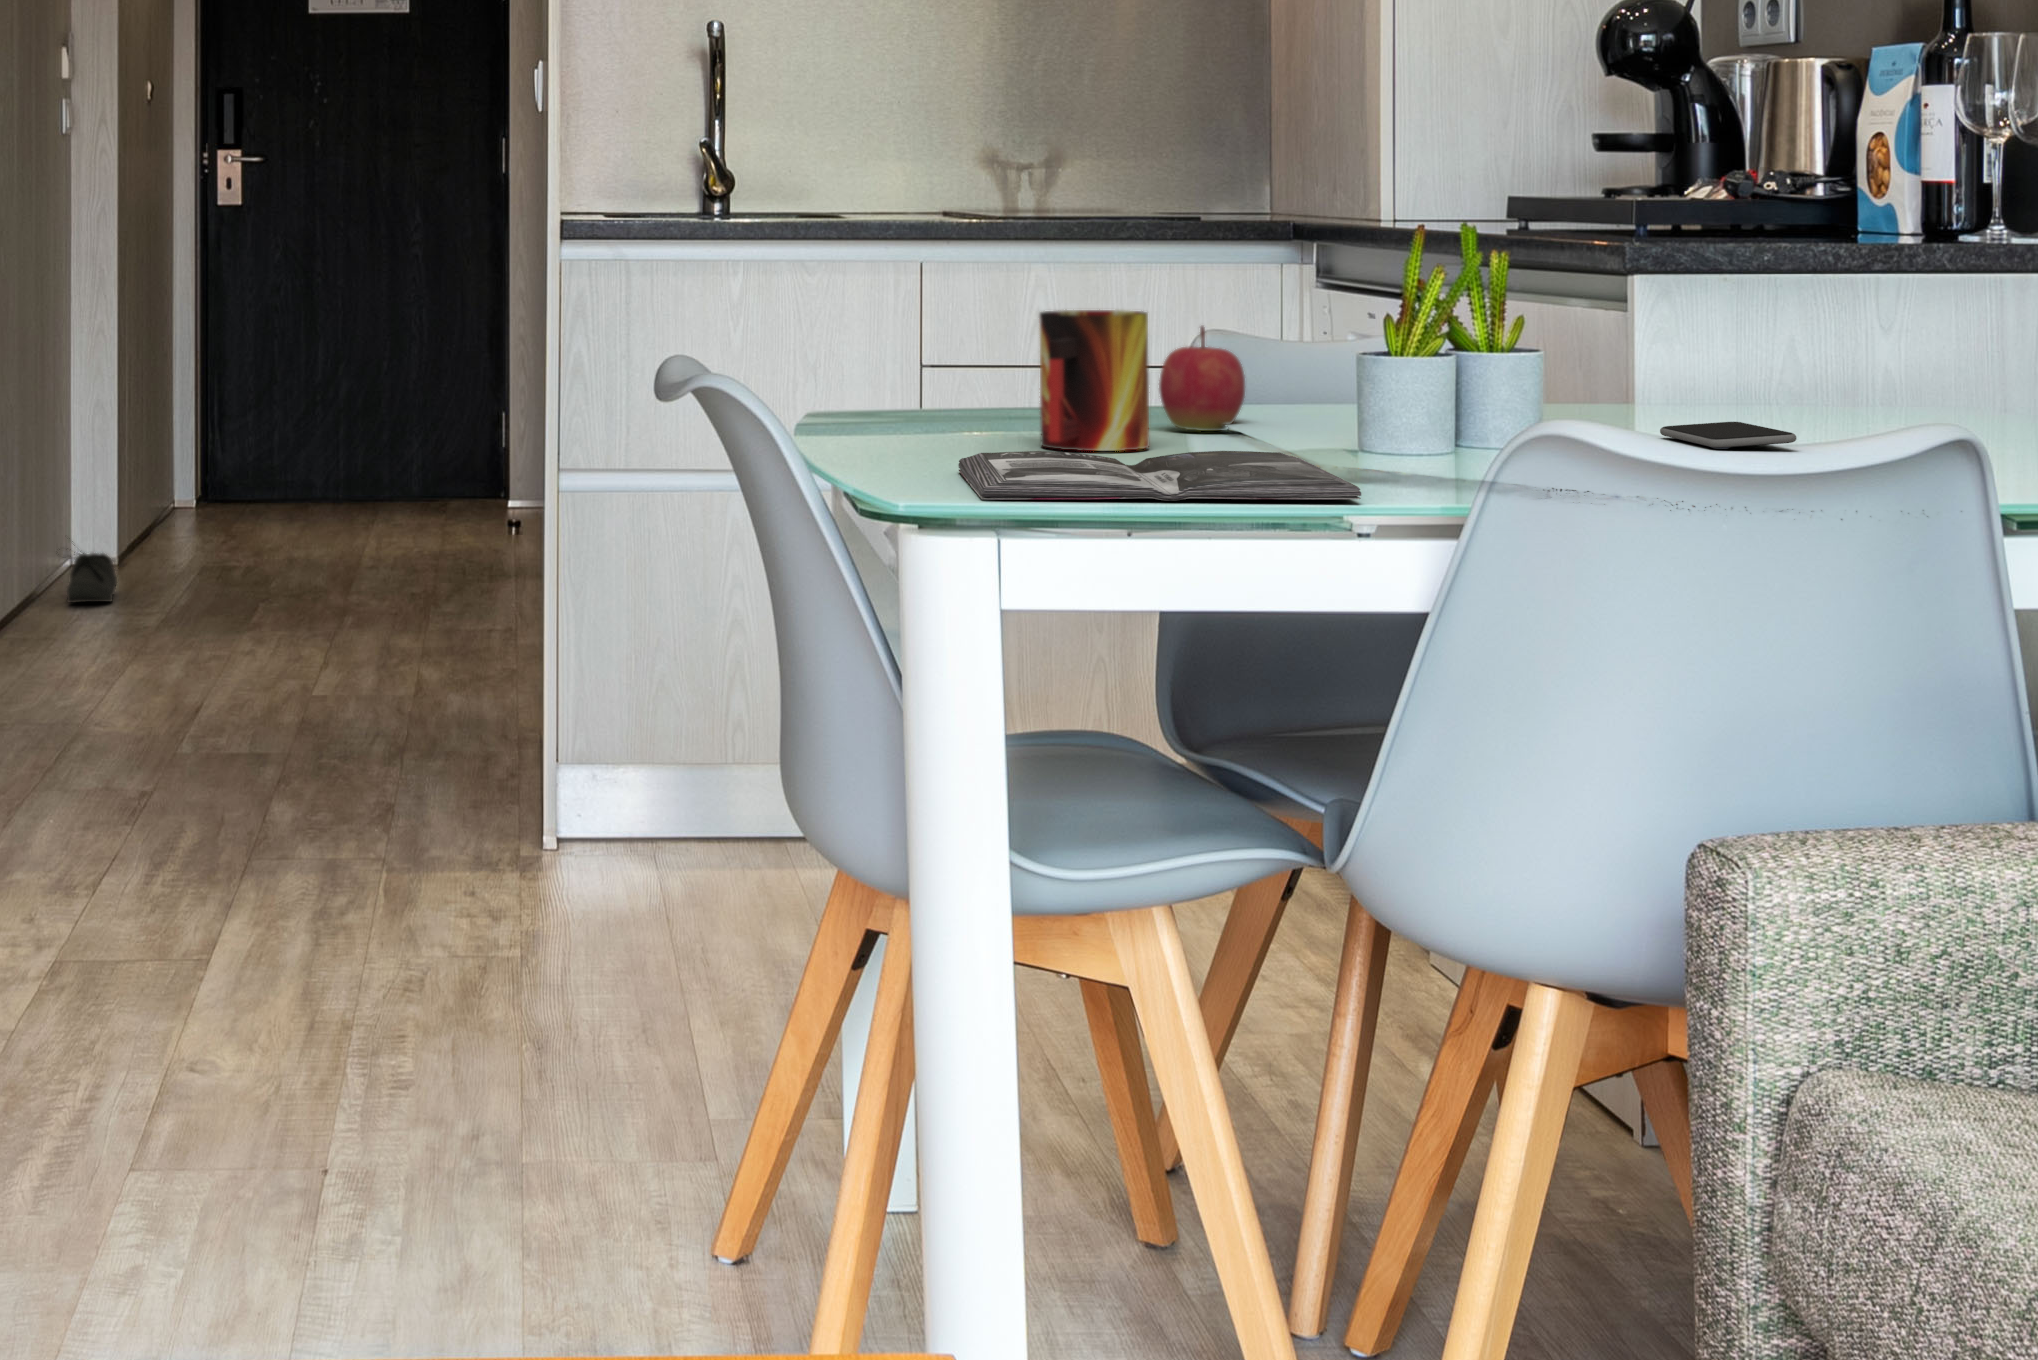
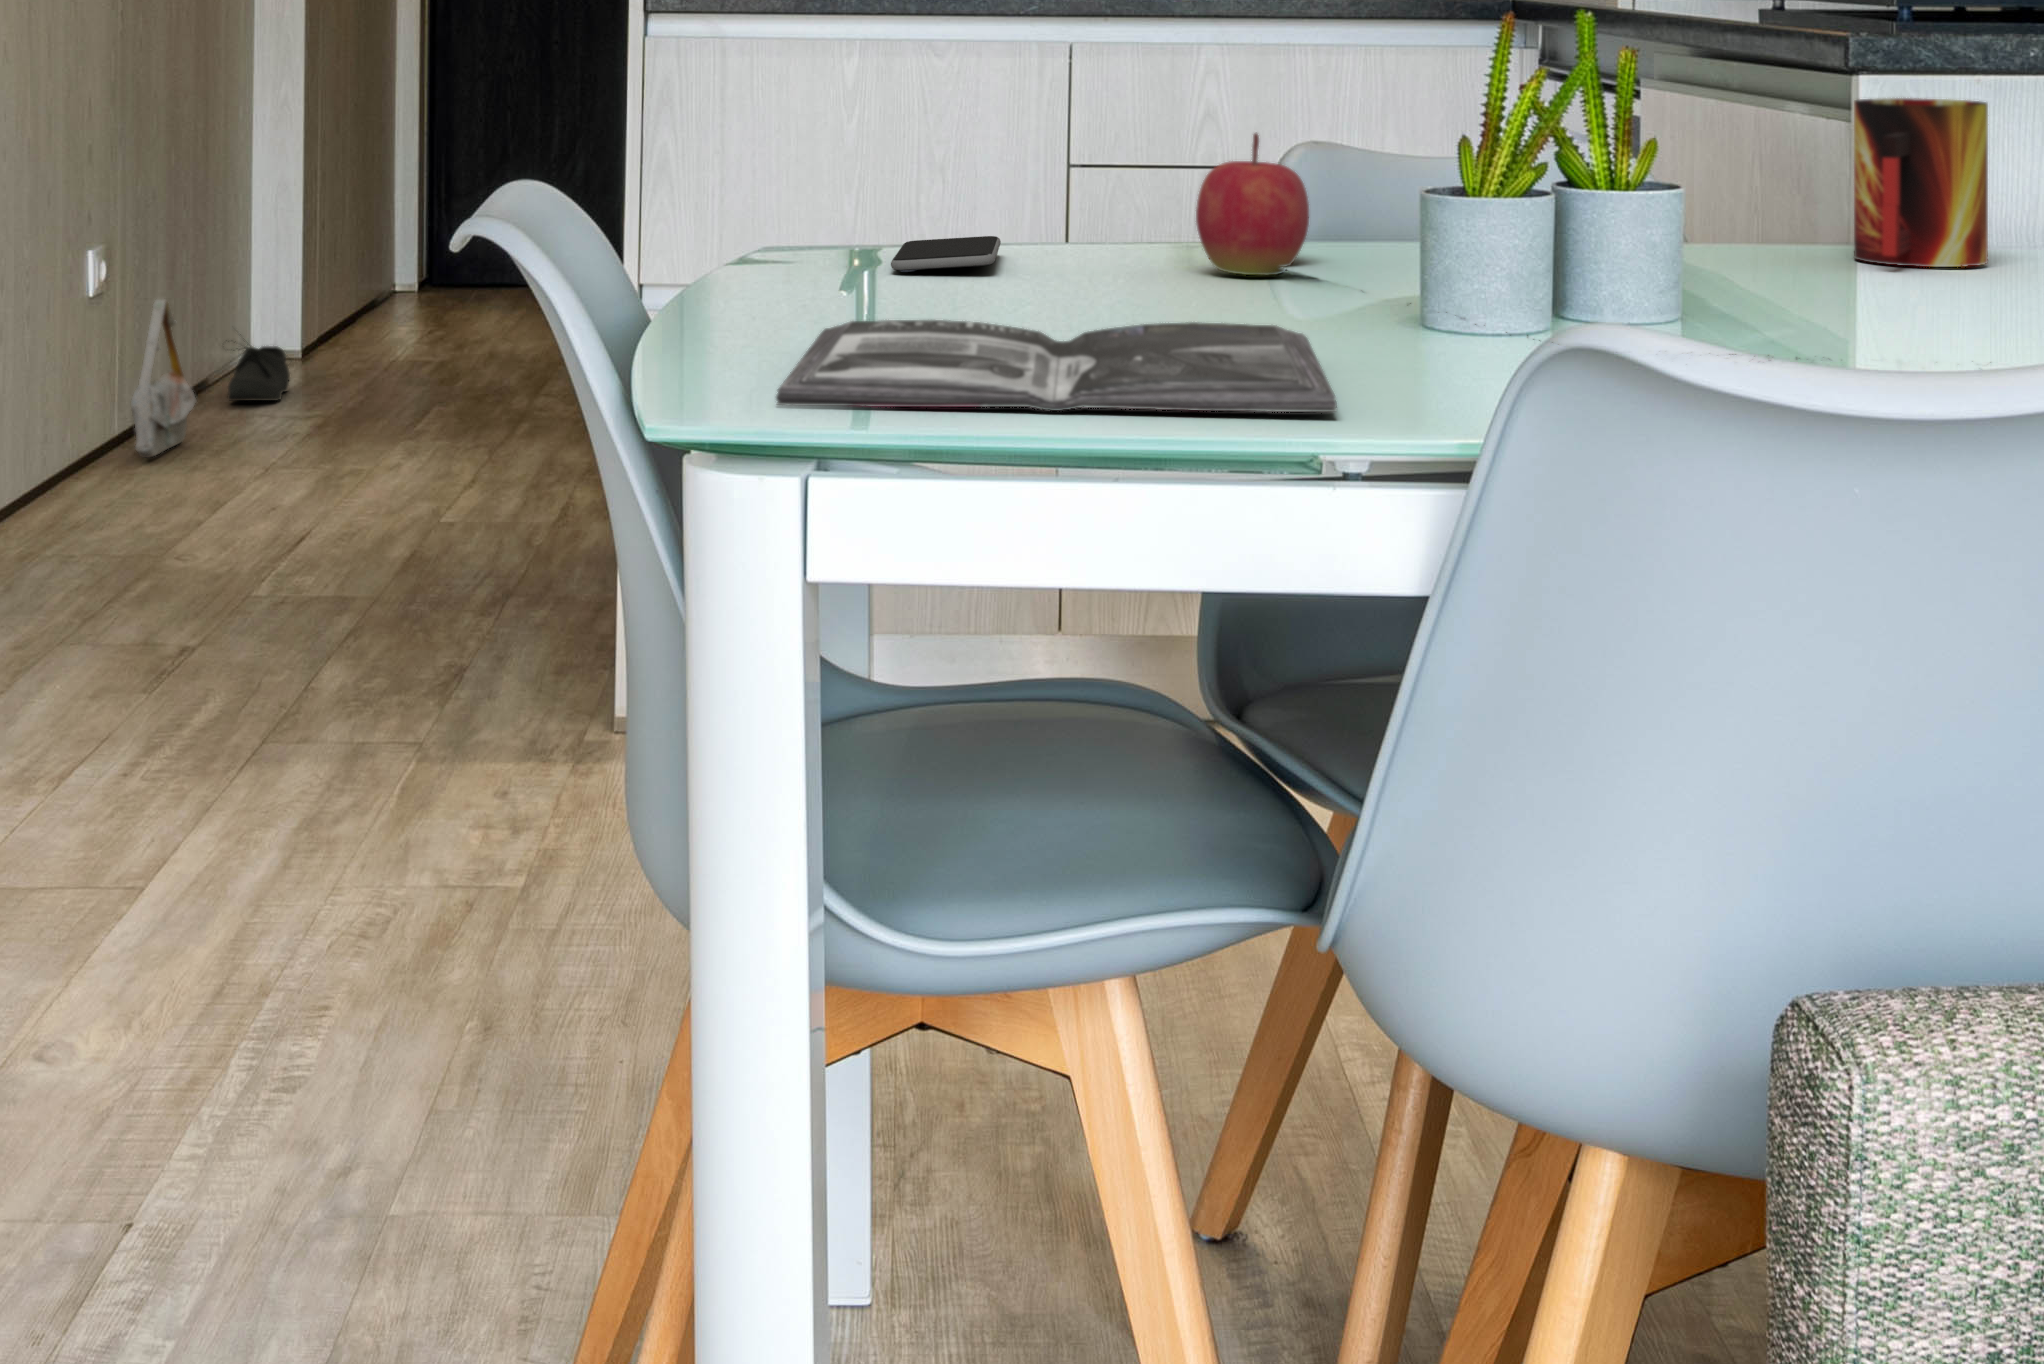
mug: present [1040,310,1149,451] -> present [1854,98,1988,267]
smartphone: present [1660,422,1796,449] -> present [891,236,1001,272]
bag: none [8,506,57,649] -> present [131,299,196,458]

